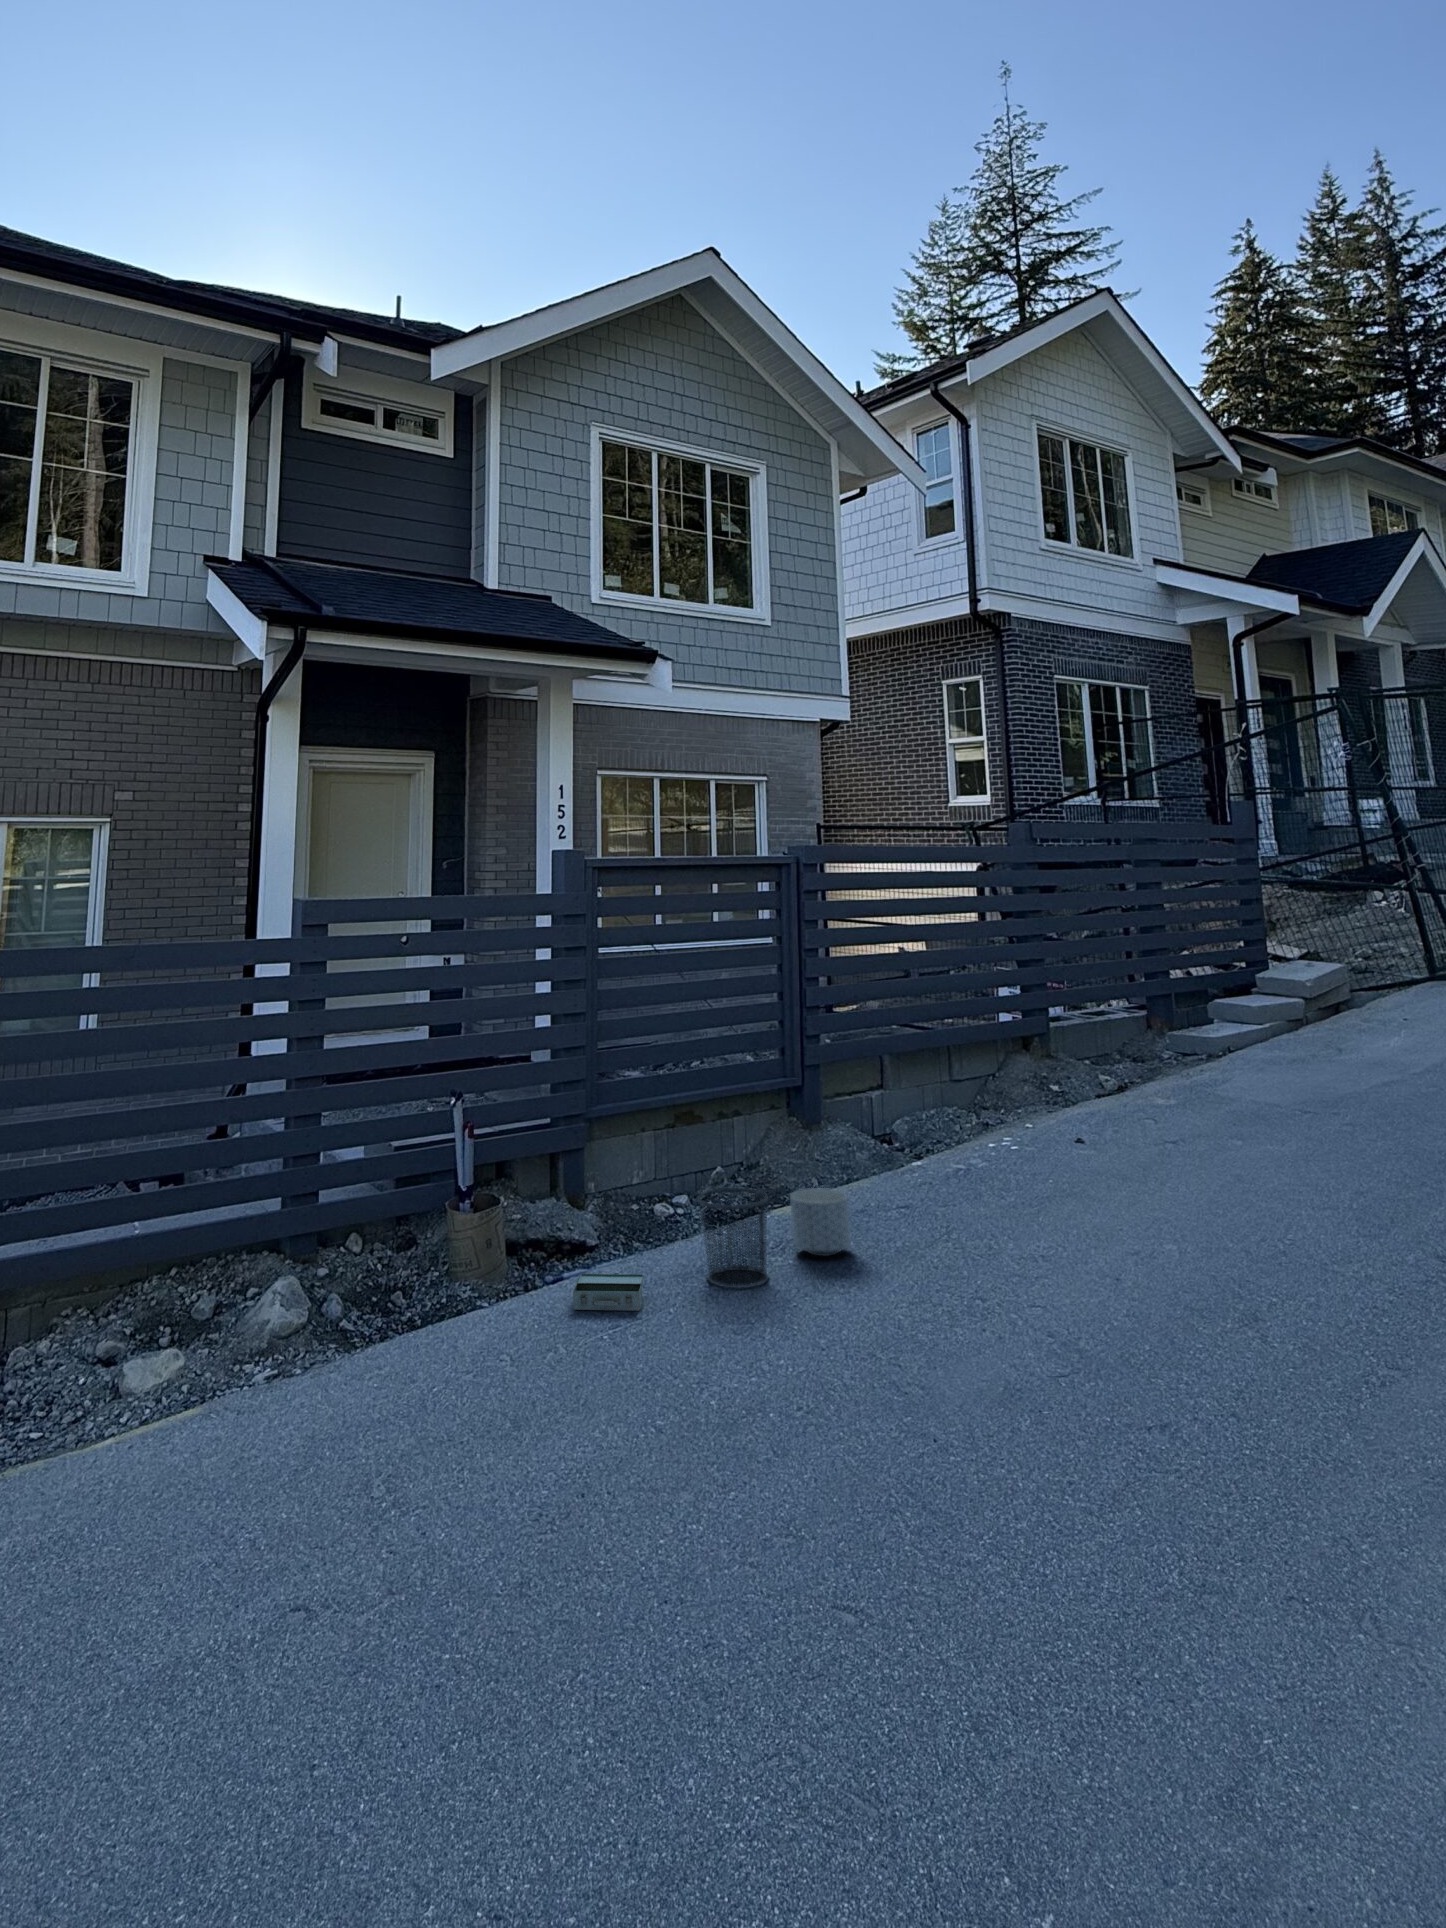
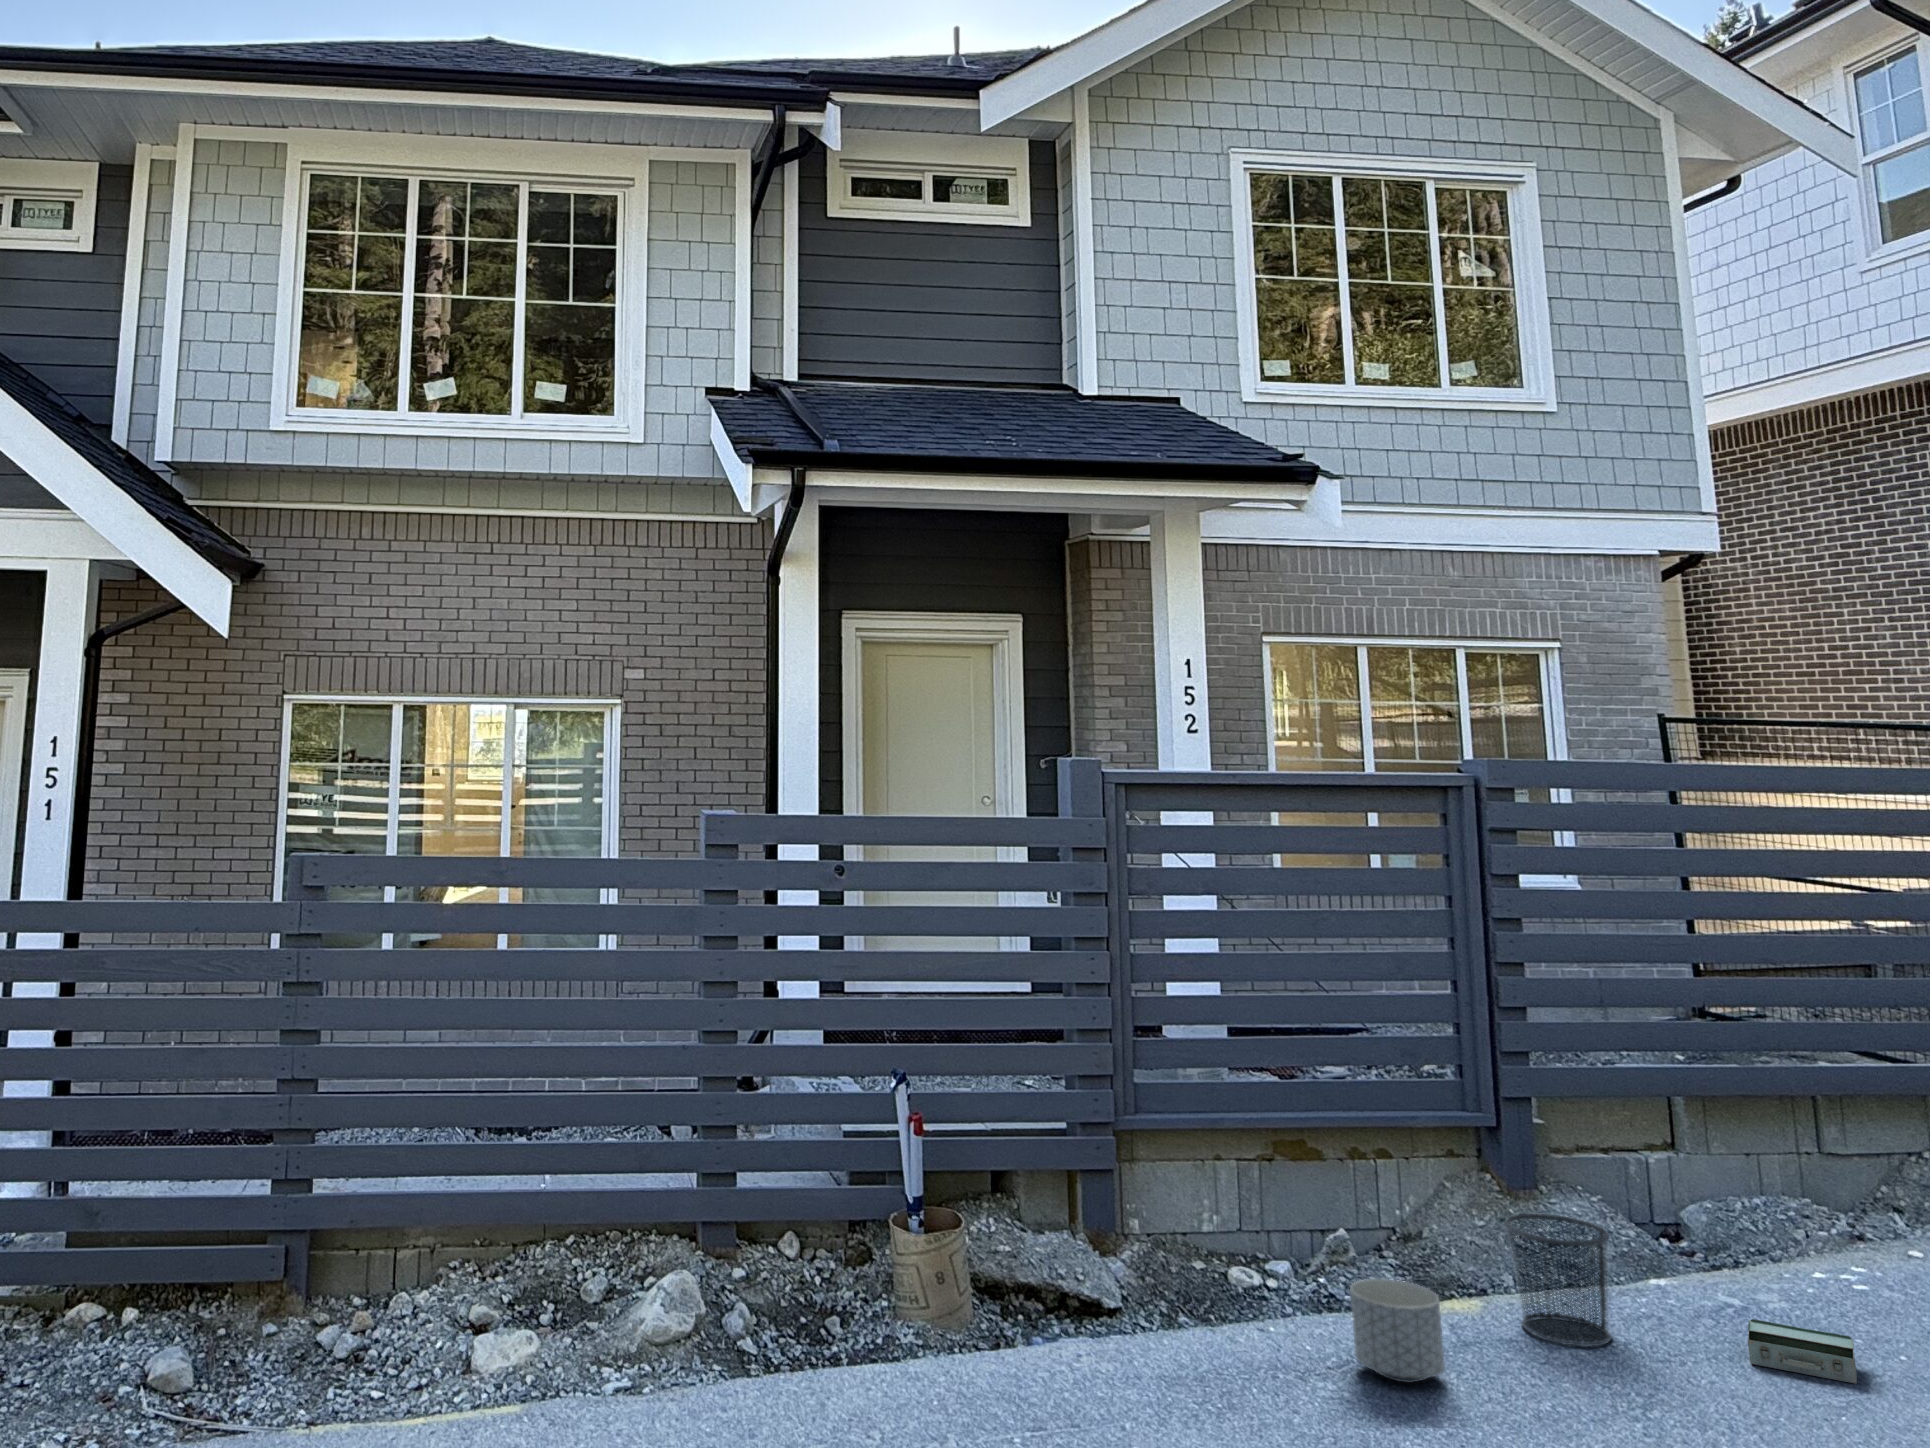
waste bin: present [697,1187,768,1288] -> present [1505,1214,1612,1346]
toolbox: present [573,1274,644,1311] -> present [1748,1319,1857,1384]

